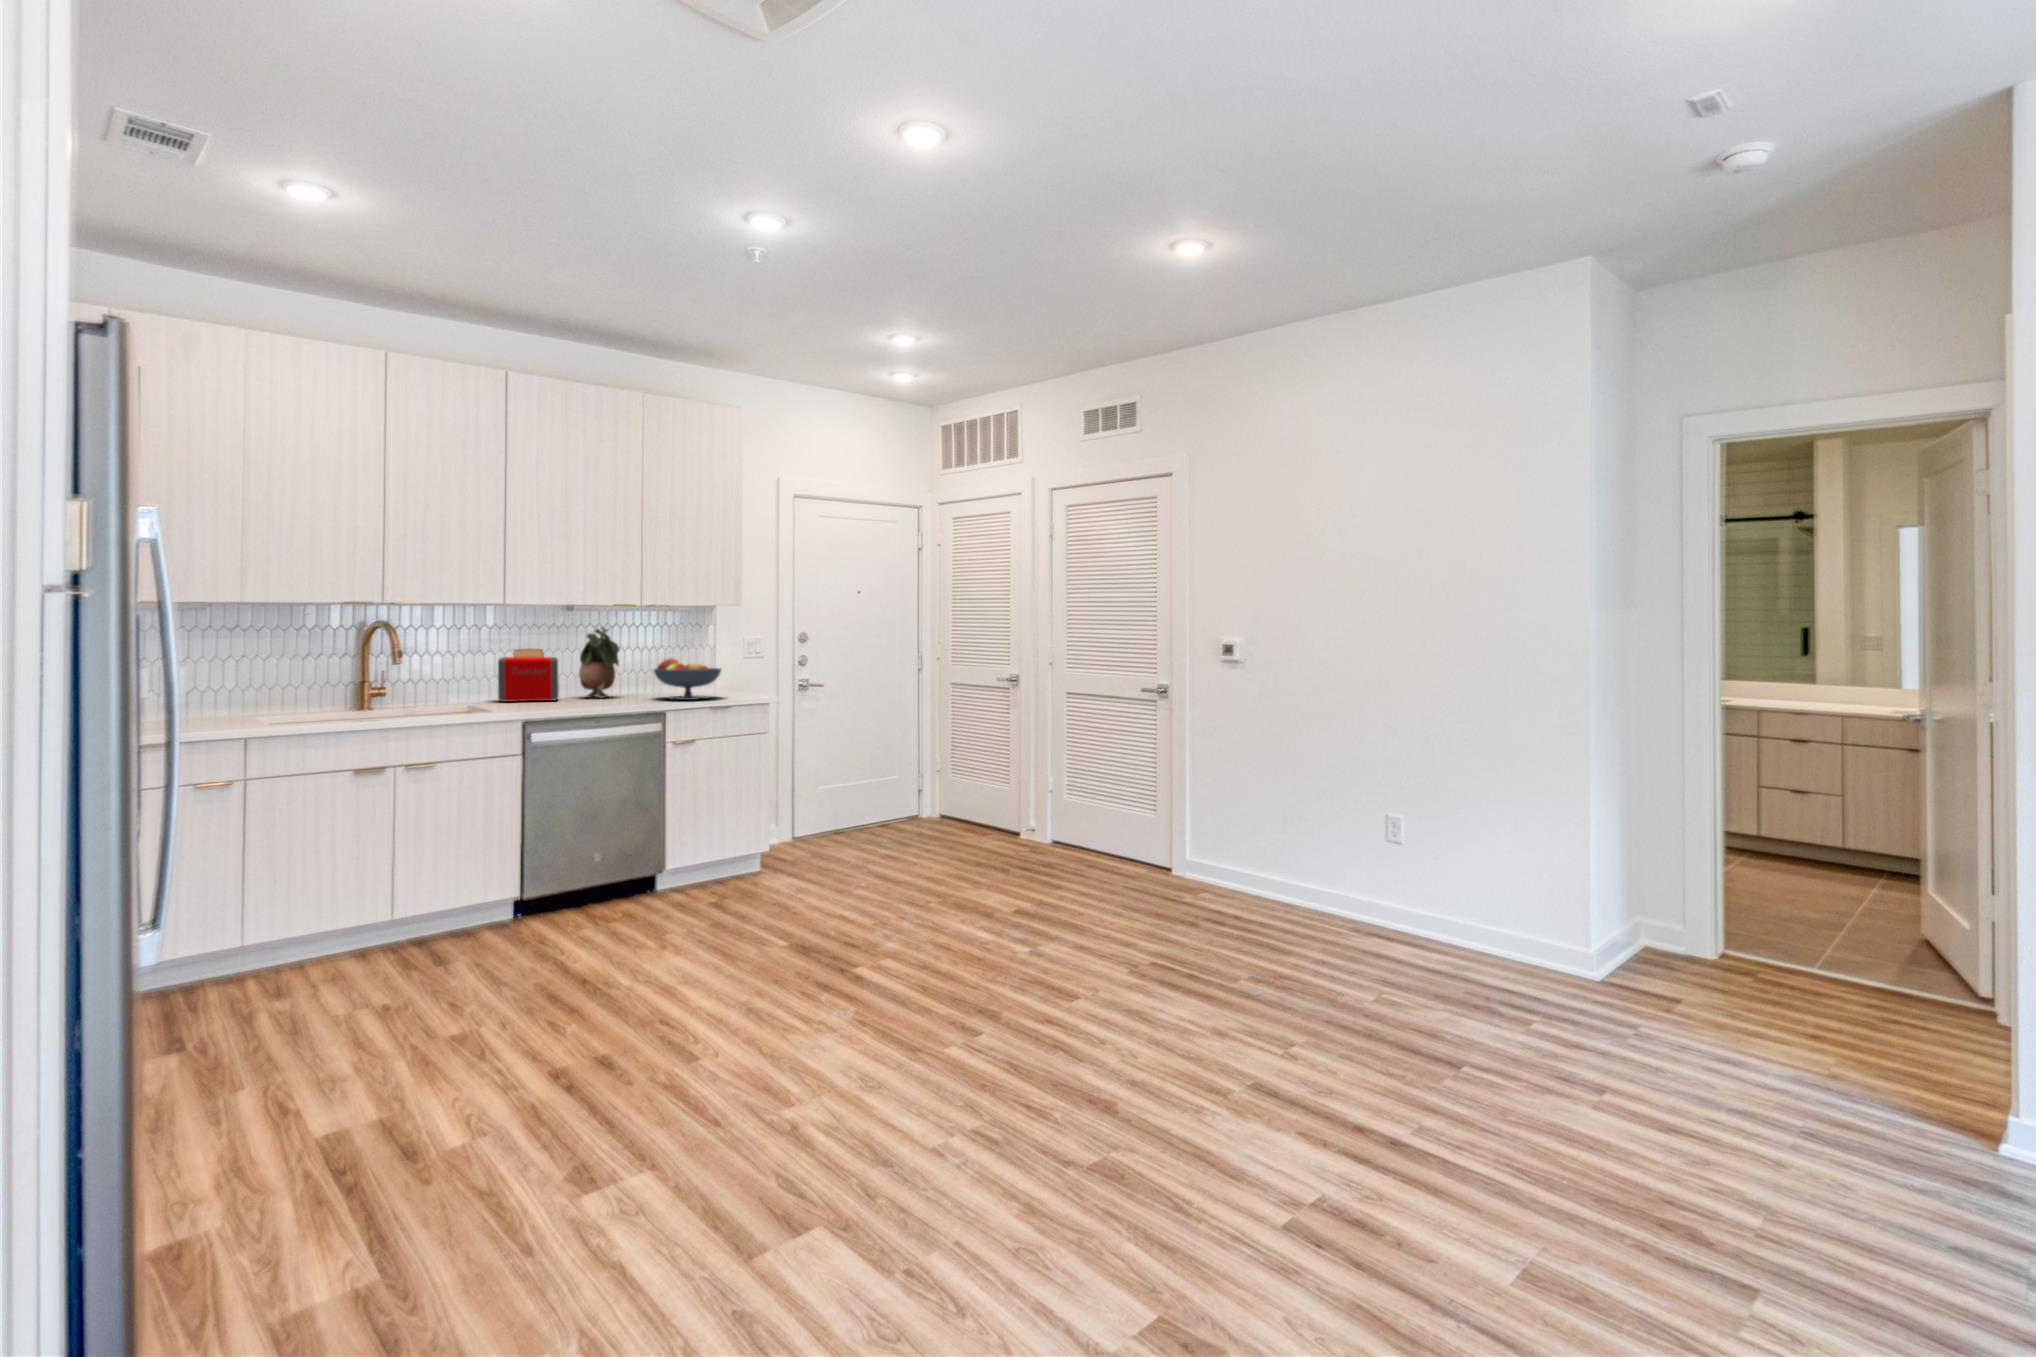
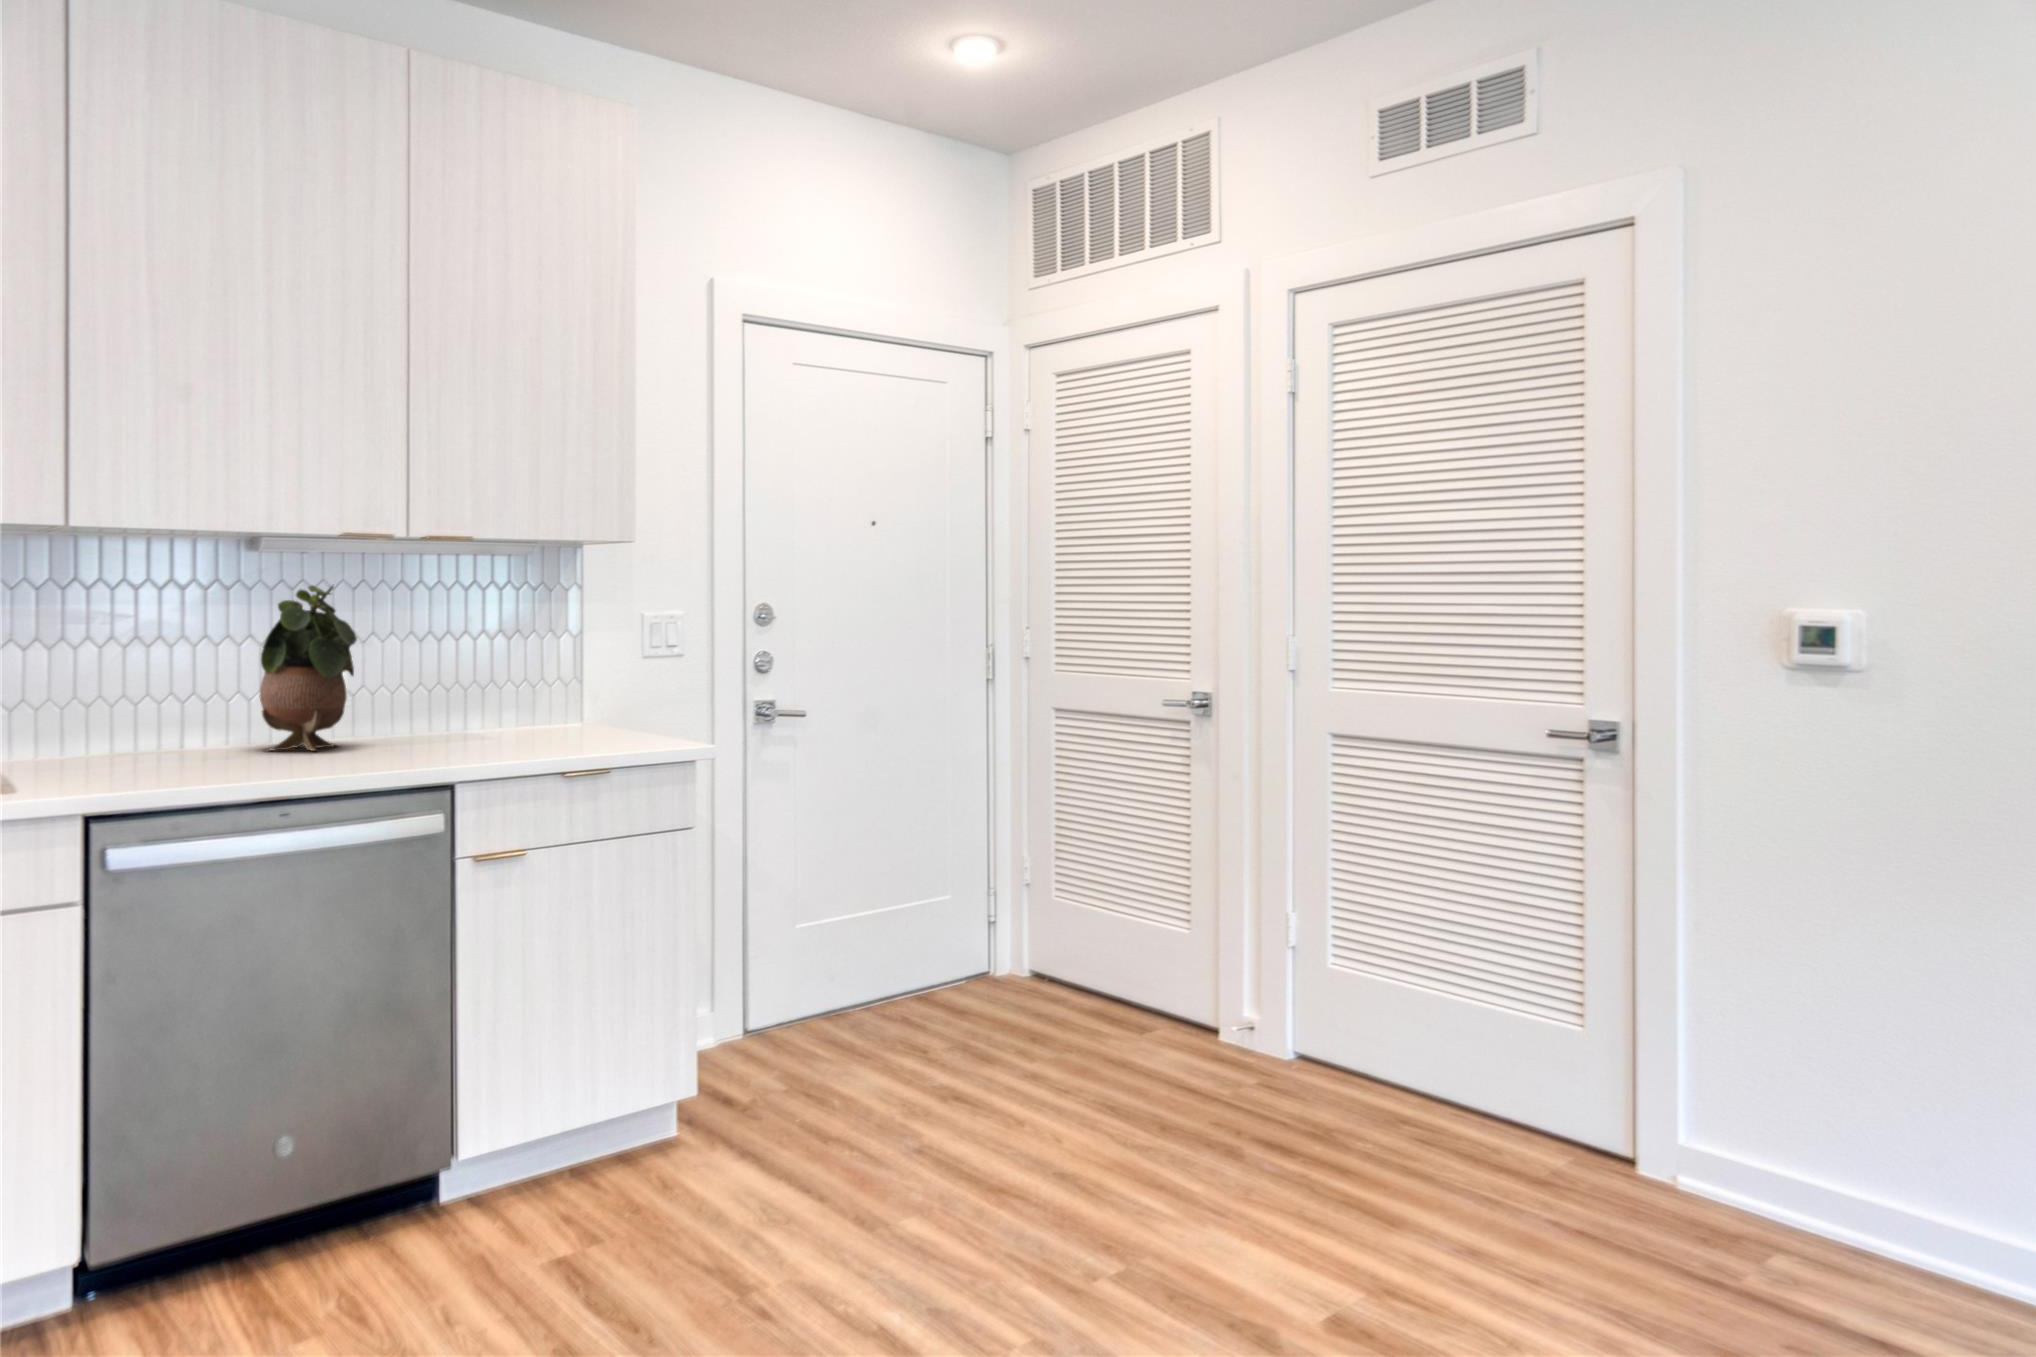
toaster: present [498,649,559,702] -> none [47,637,209,763]
fruit bowl: present [654,658,721,700] -> none [430,658,591,755]

